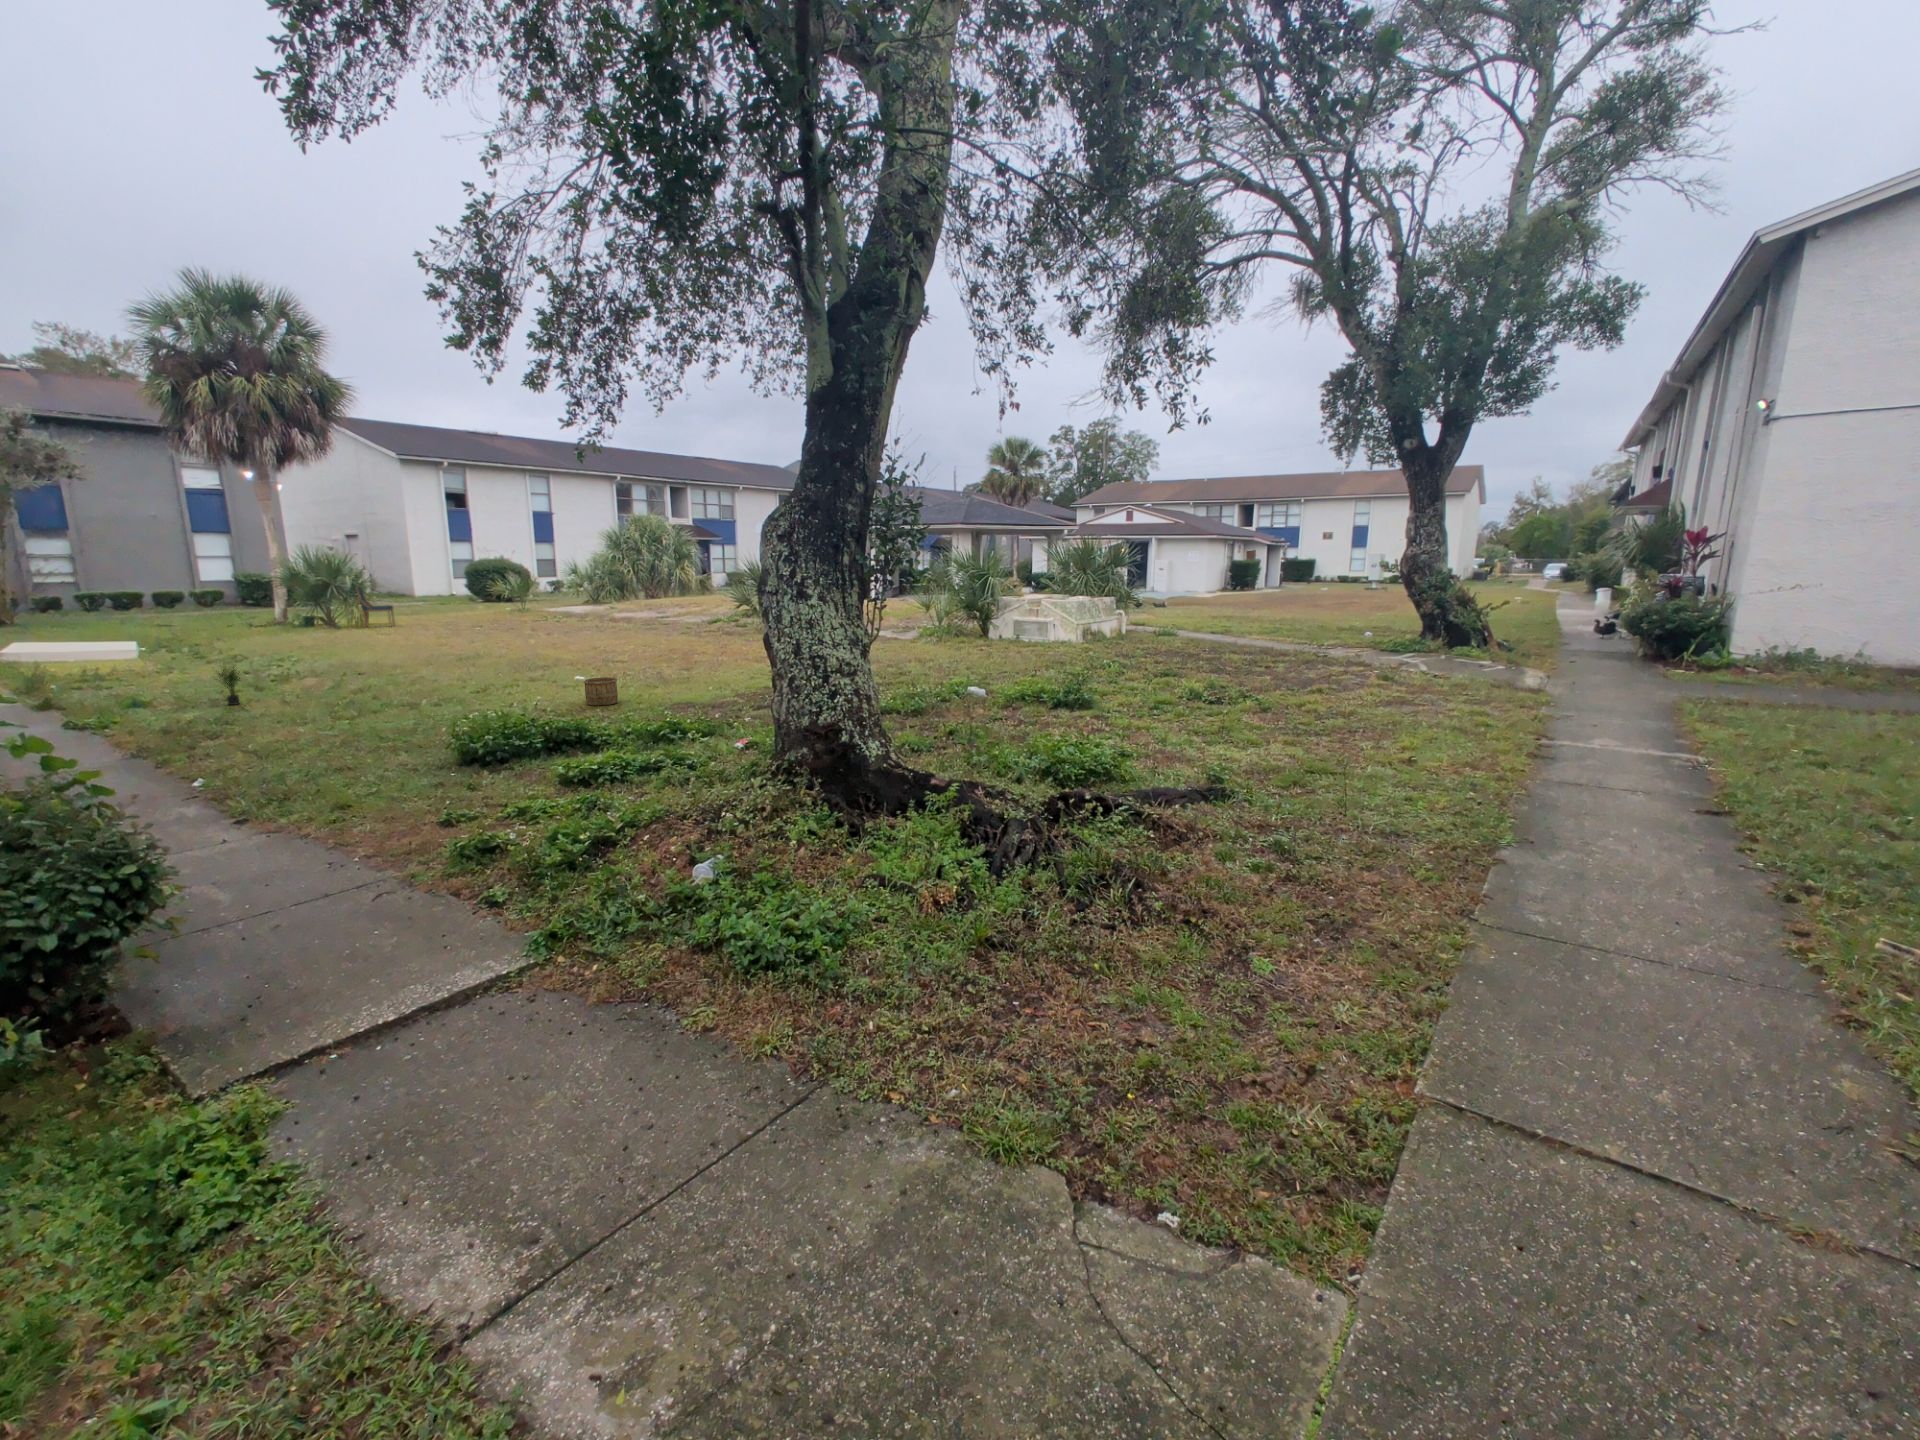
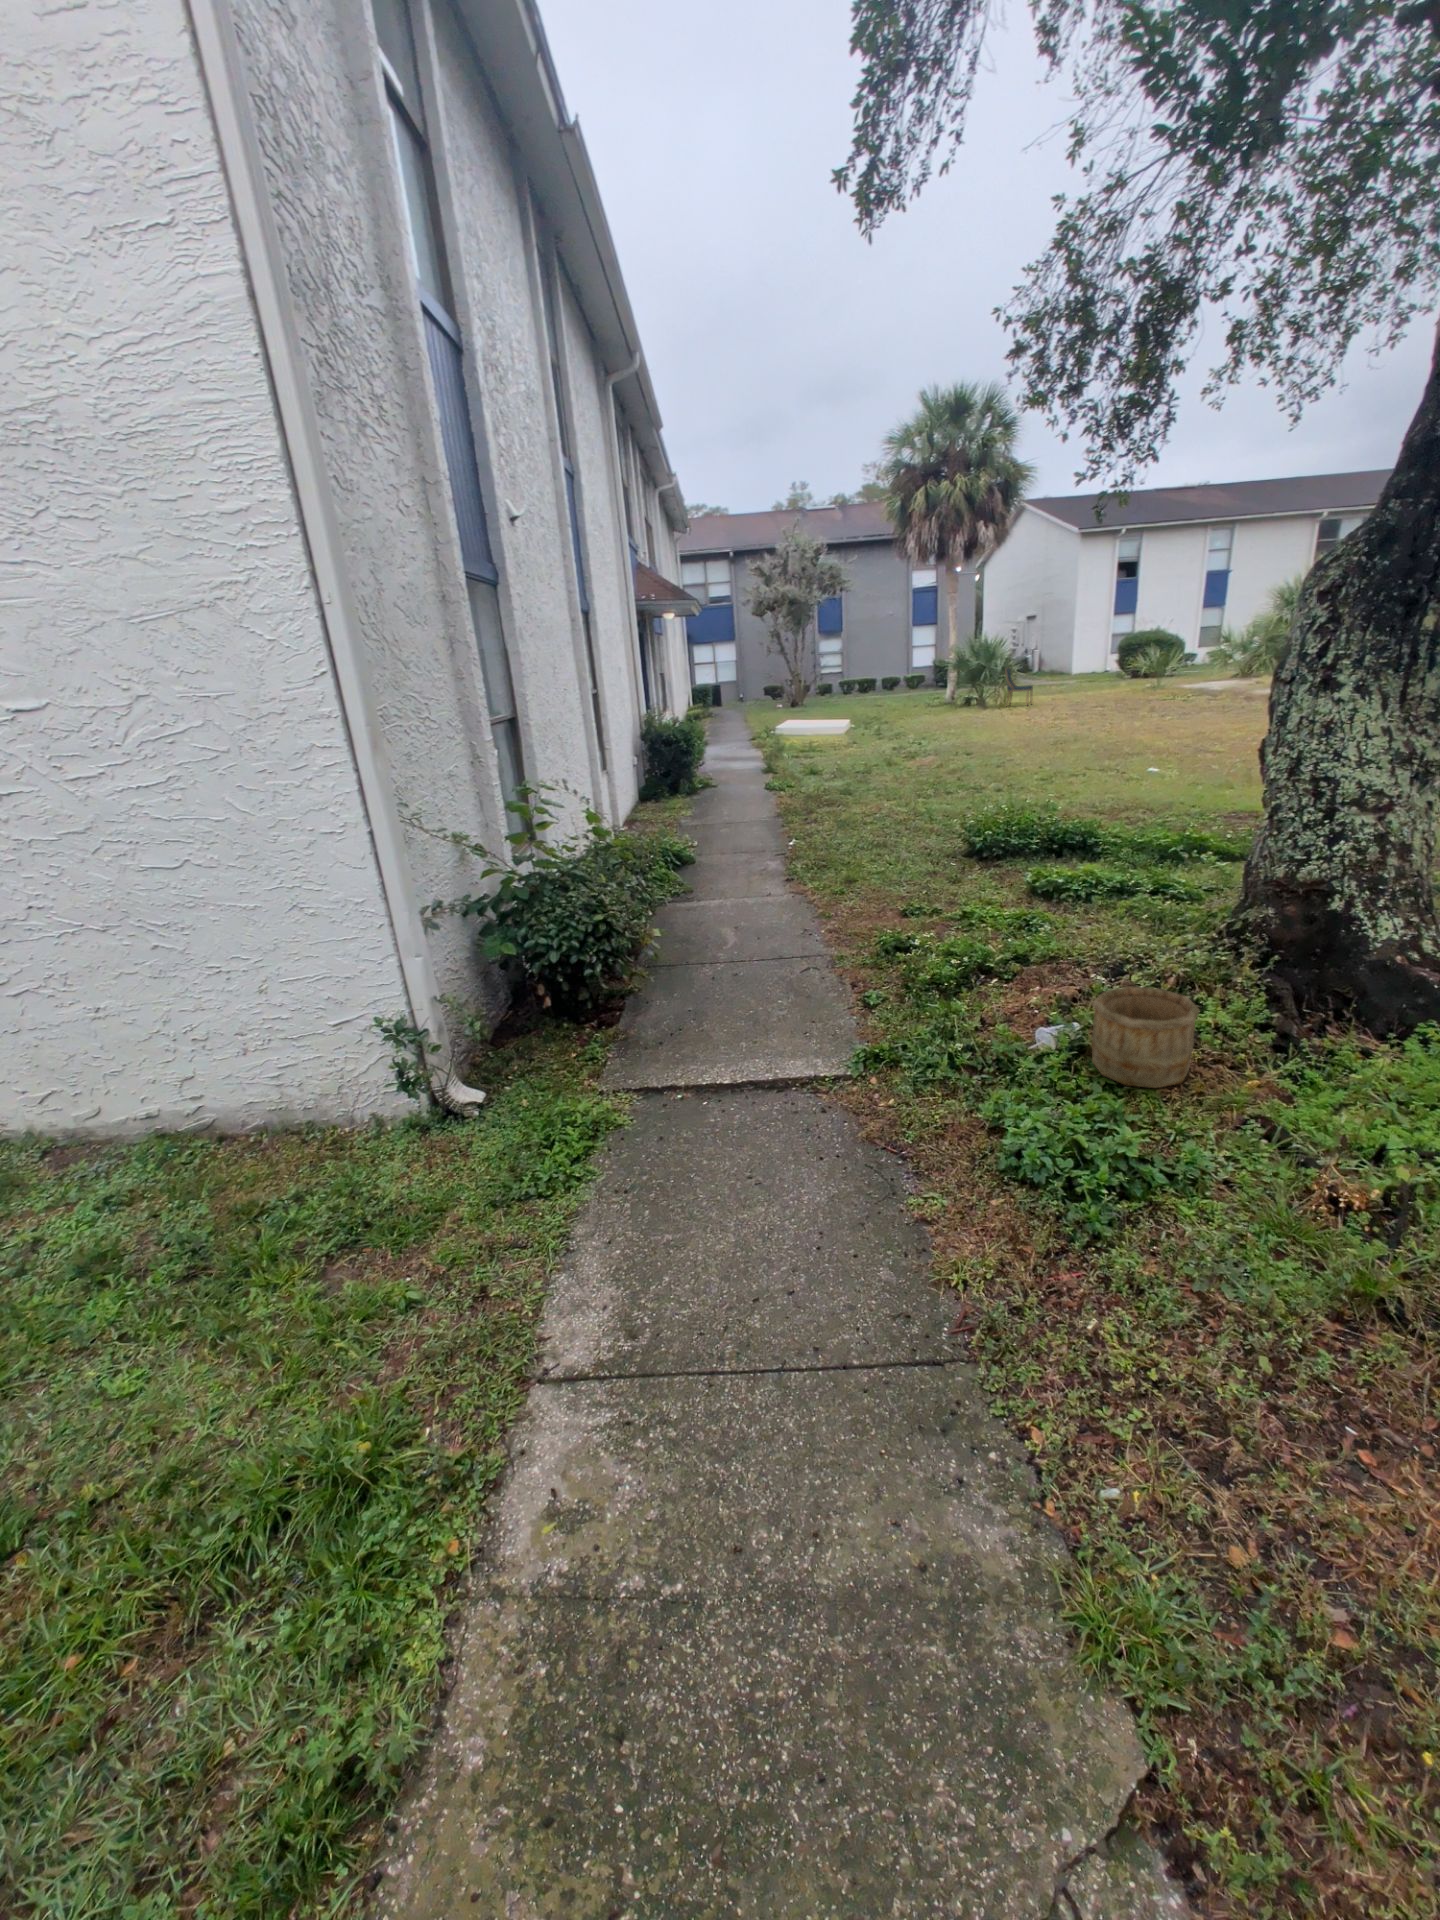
potted plant: present [219,665,240,705] -> none [848,739,874,777]
wooden bucket: present [583,677,618,706] -> present [1092,986,1200,1088]

